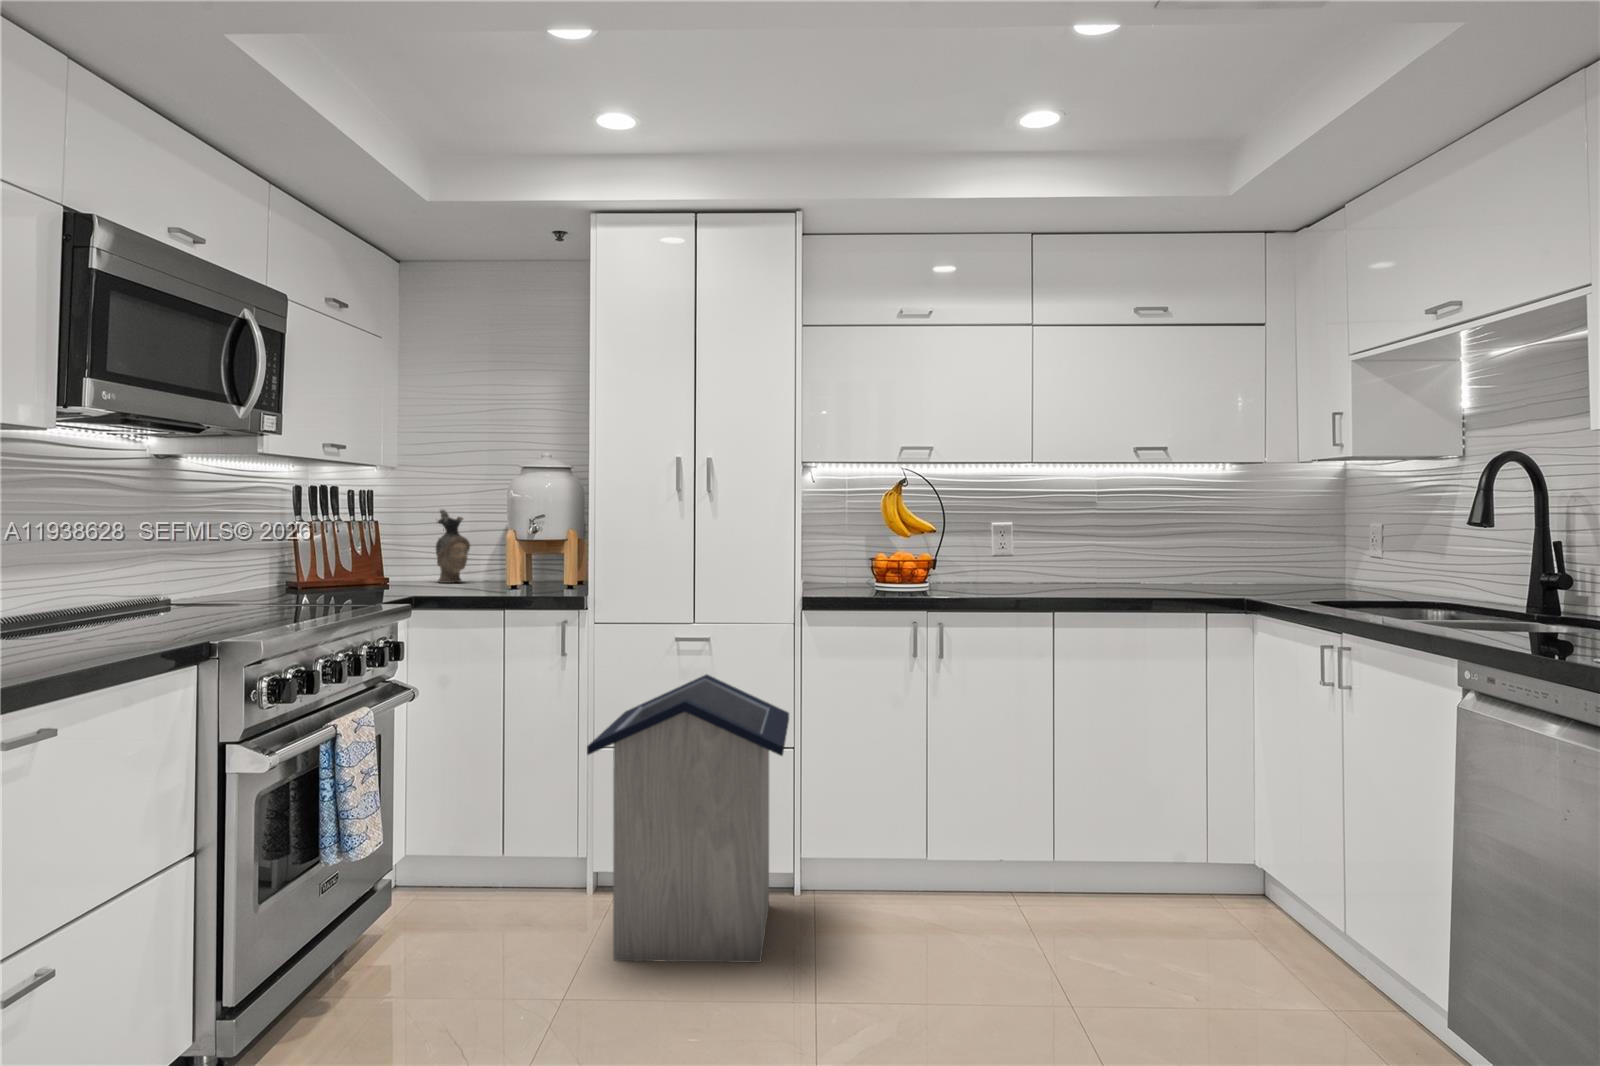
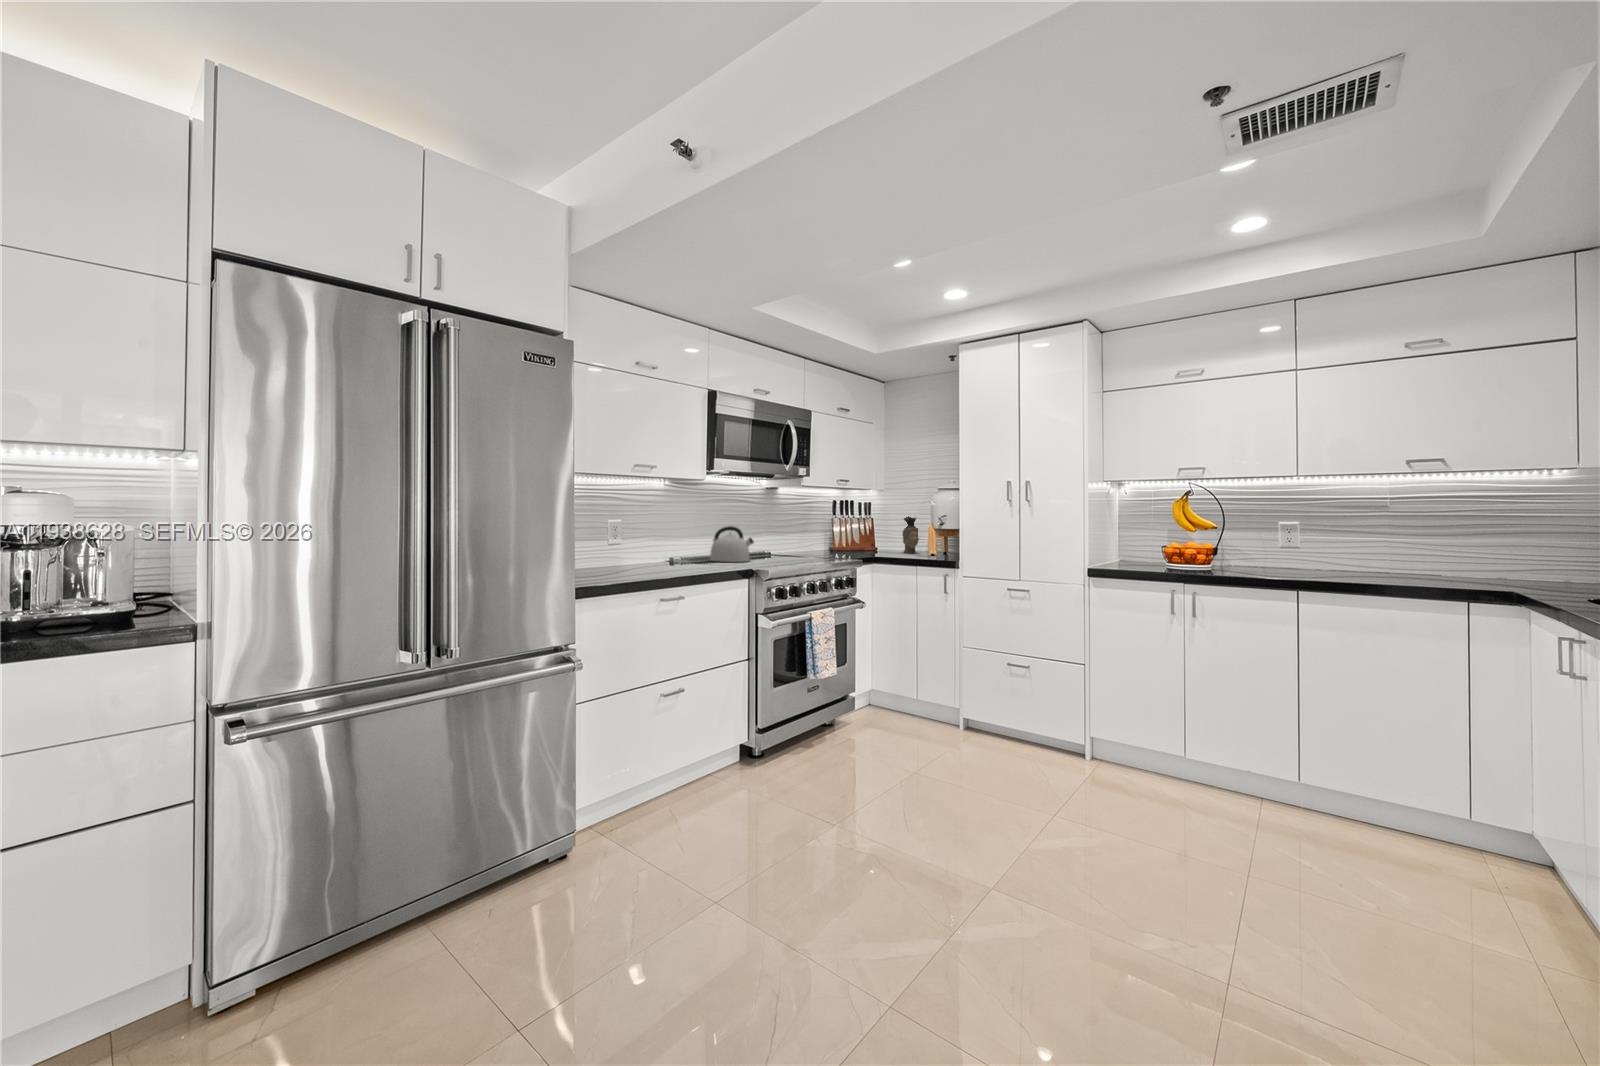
kettle: none [33,542,164,629] -> present [710,526,754,562]
trash can: present [587,675,789,963] -> none [935,613,1078,784]

